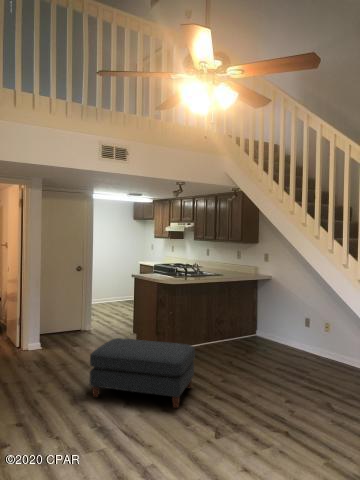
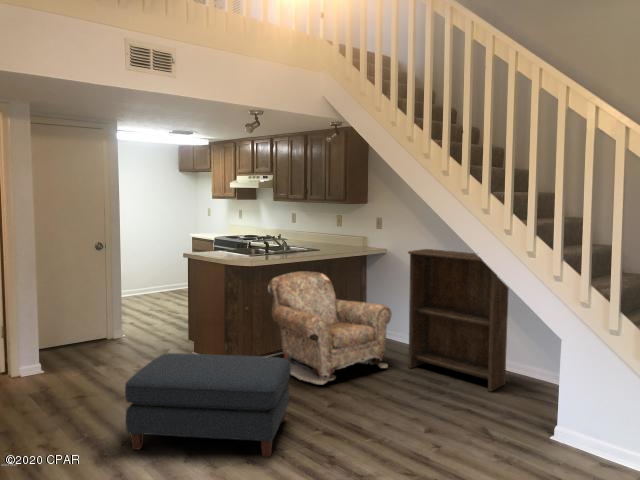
bookshelf: none [282,276,356,380] -> present [408,249,509,392]
armchair: none [186,290,271,367] -> present [268,271,391,385]

